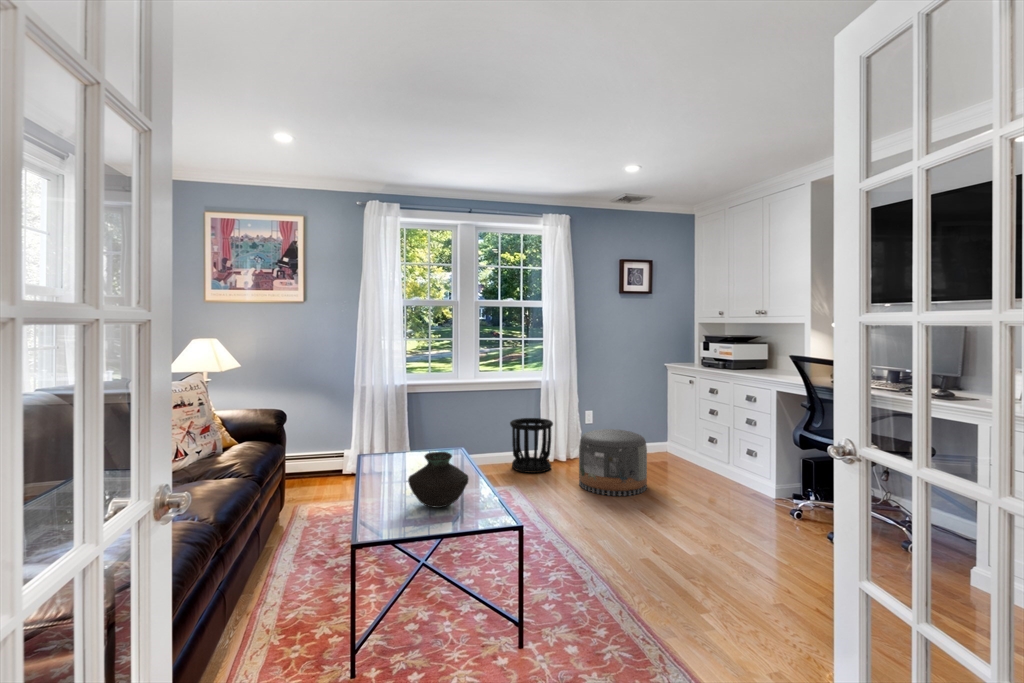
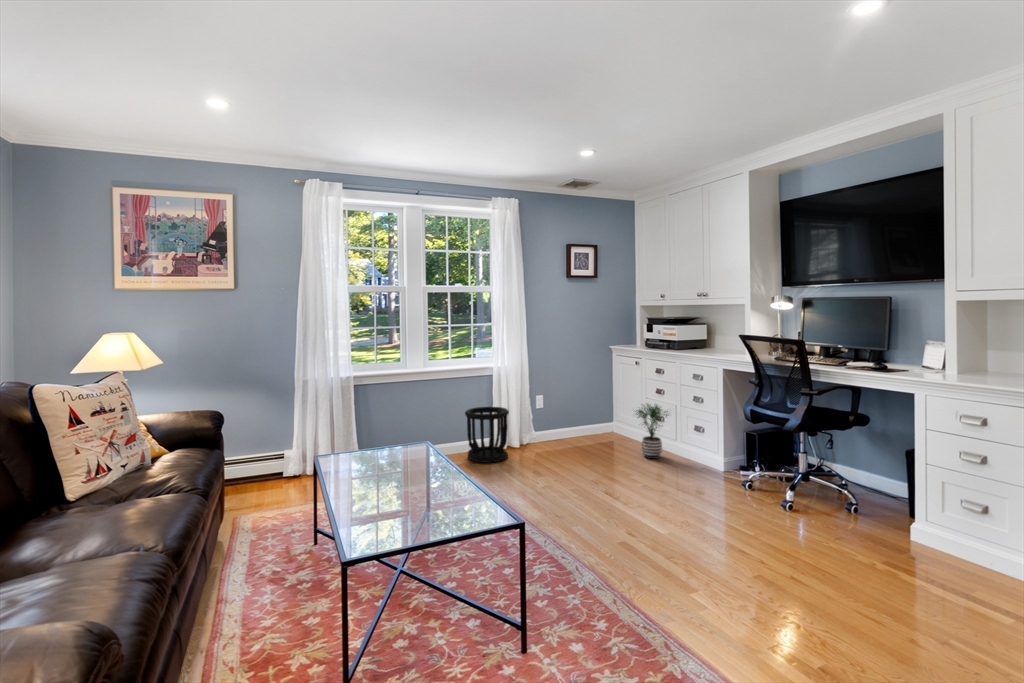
potted plant: none [679,420,722,480] -> present [636,404,669,459]
pouf: present [579,429,647,496] -> none [539,415,605,481]
vase: present [408,452,468,508] -> none [388,451,455,512]

